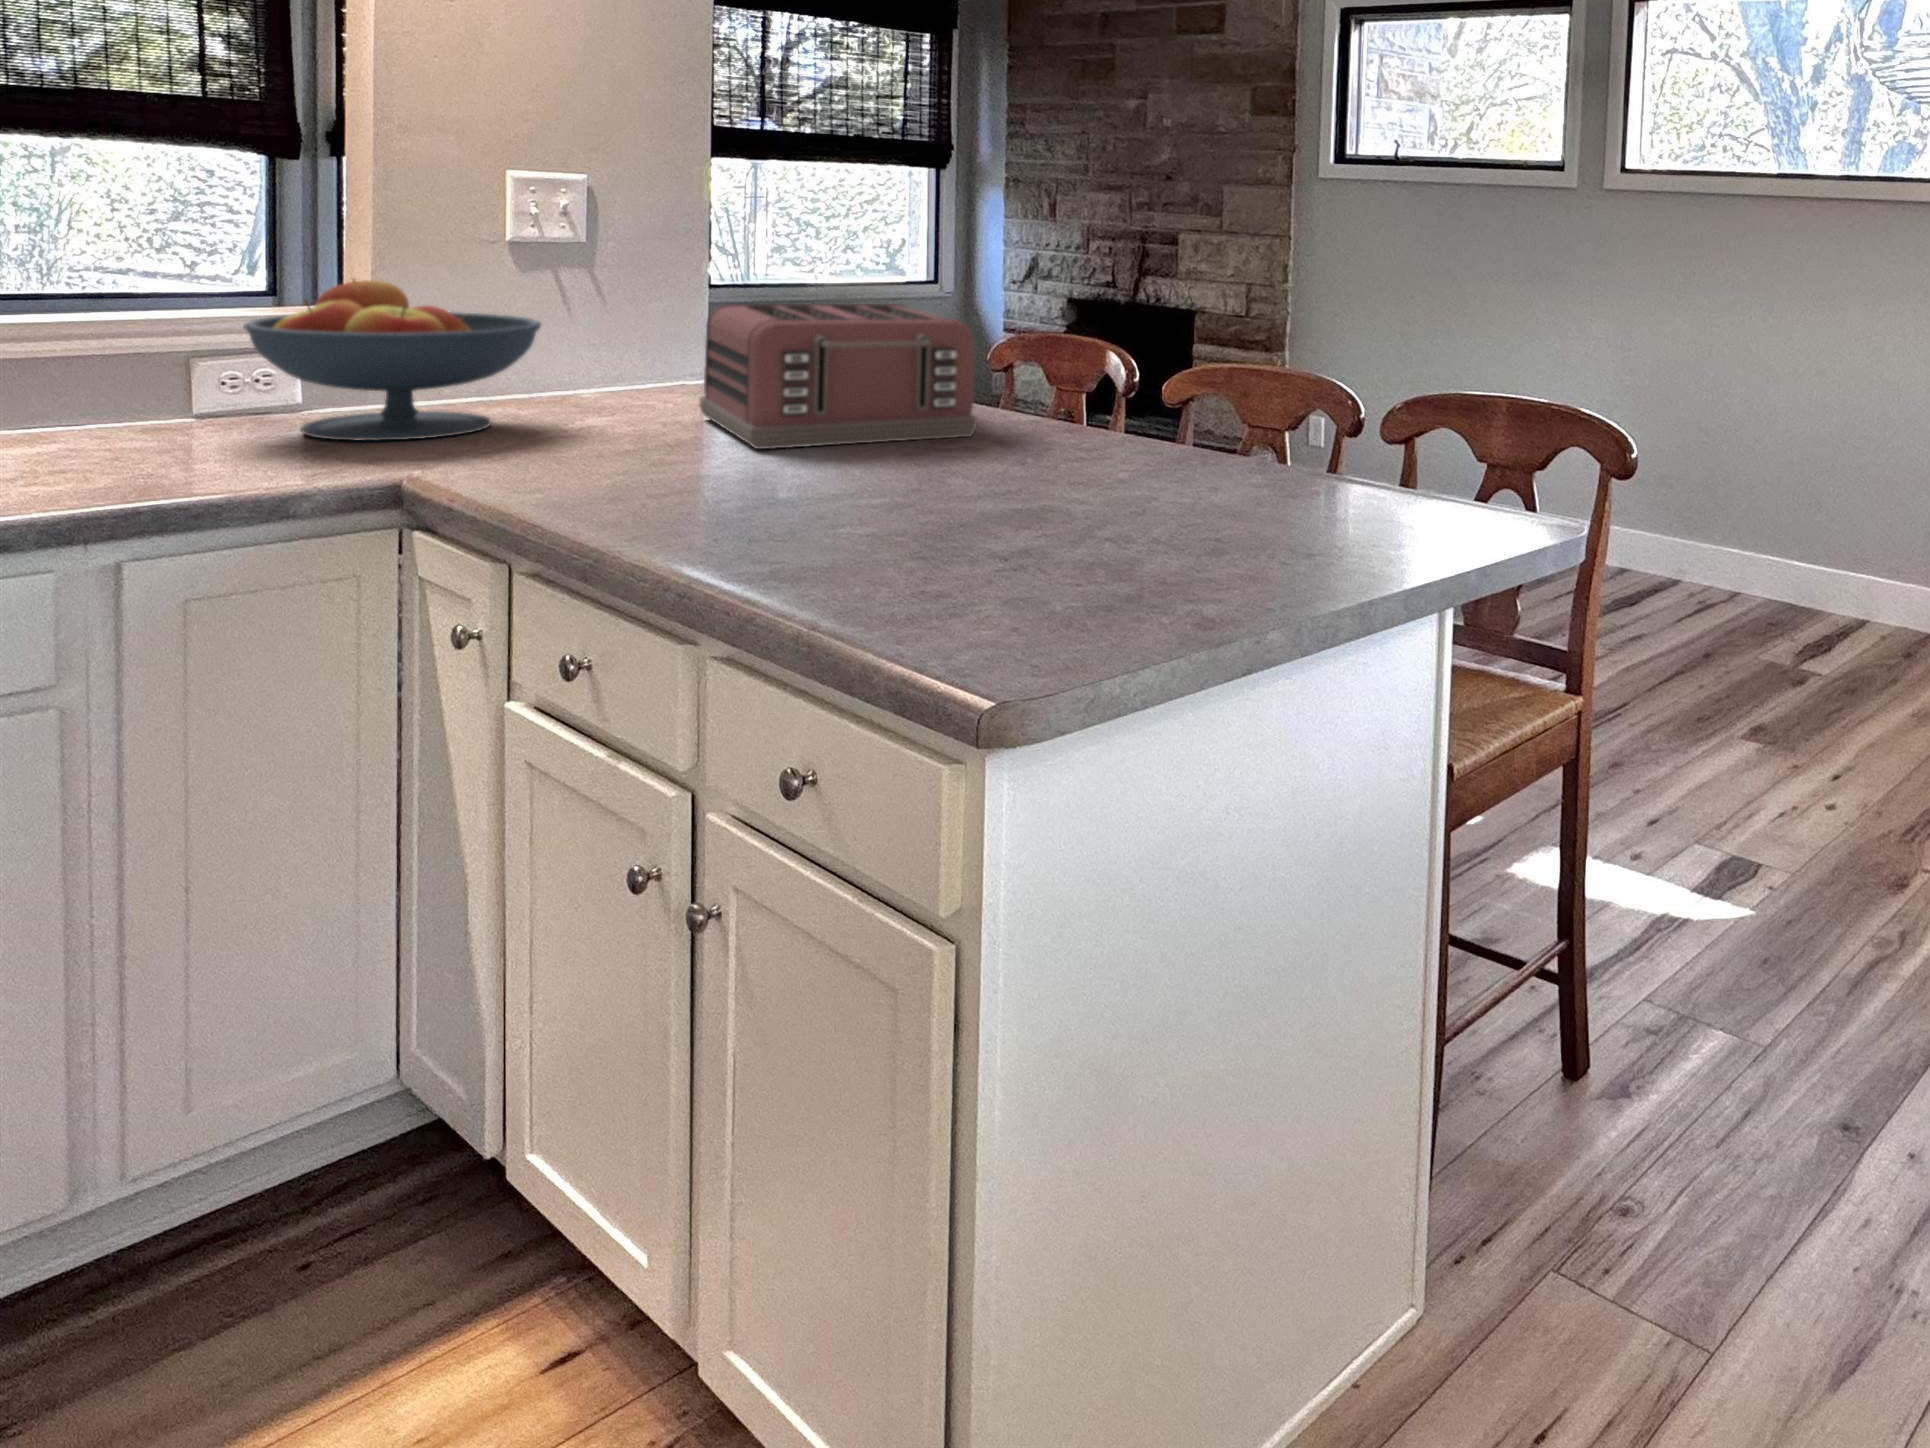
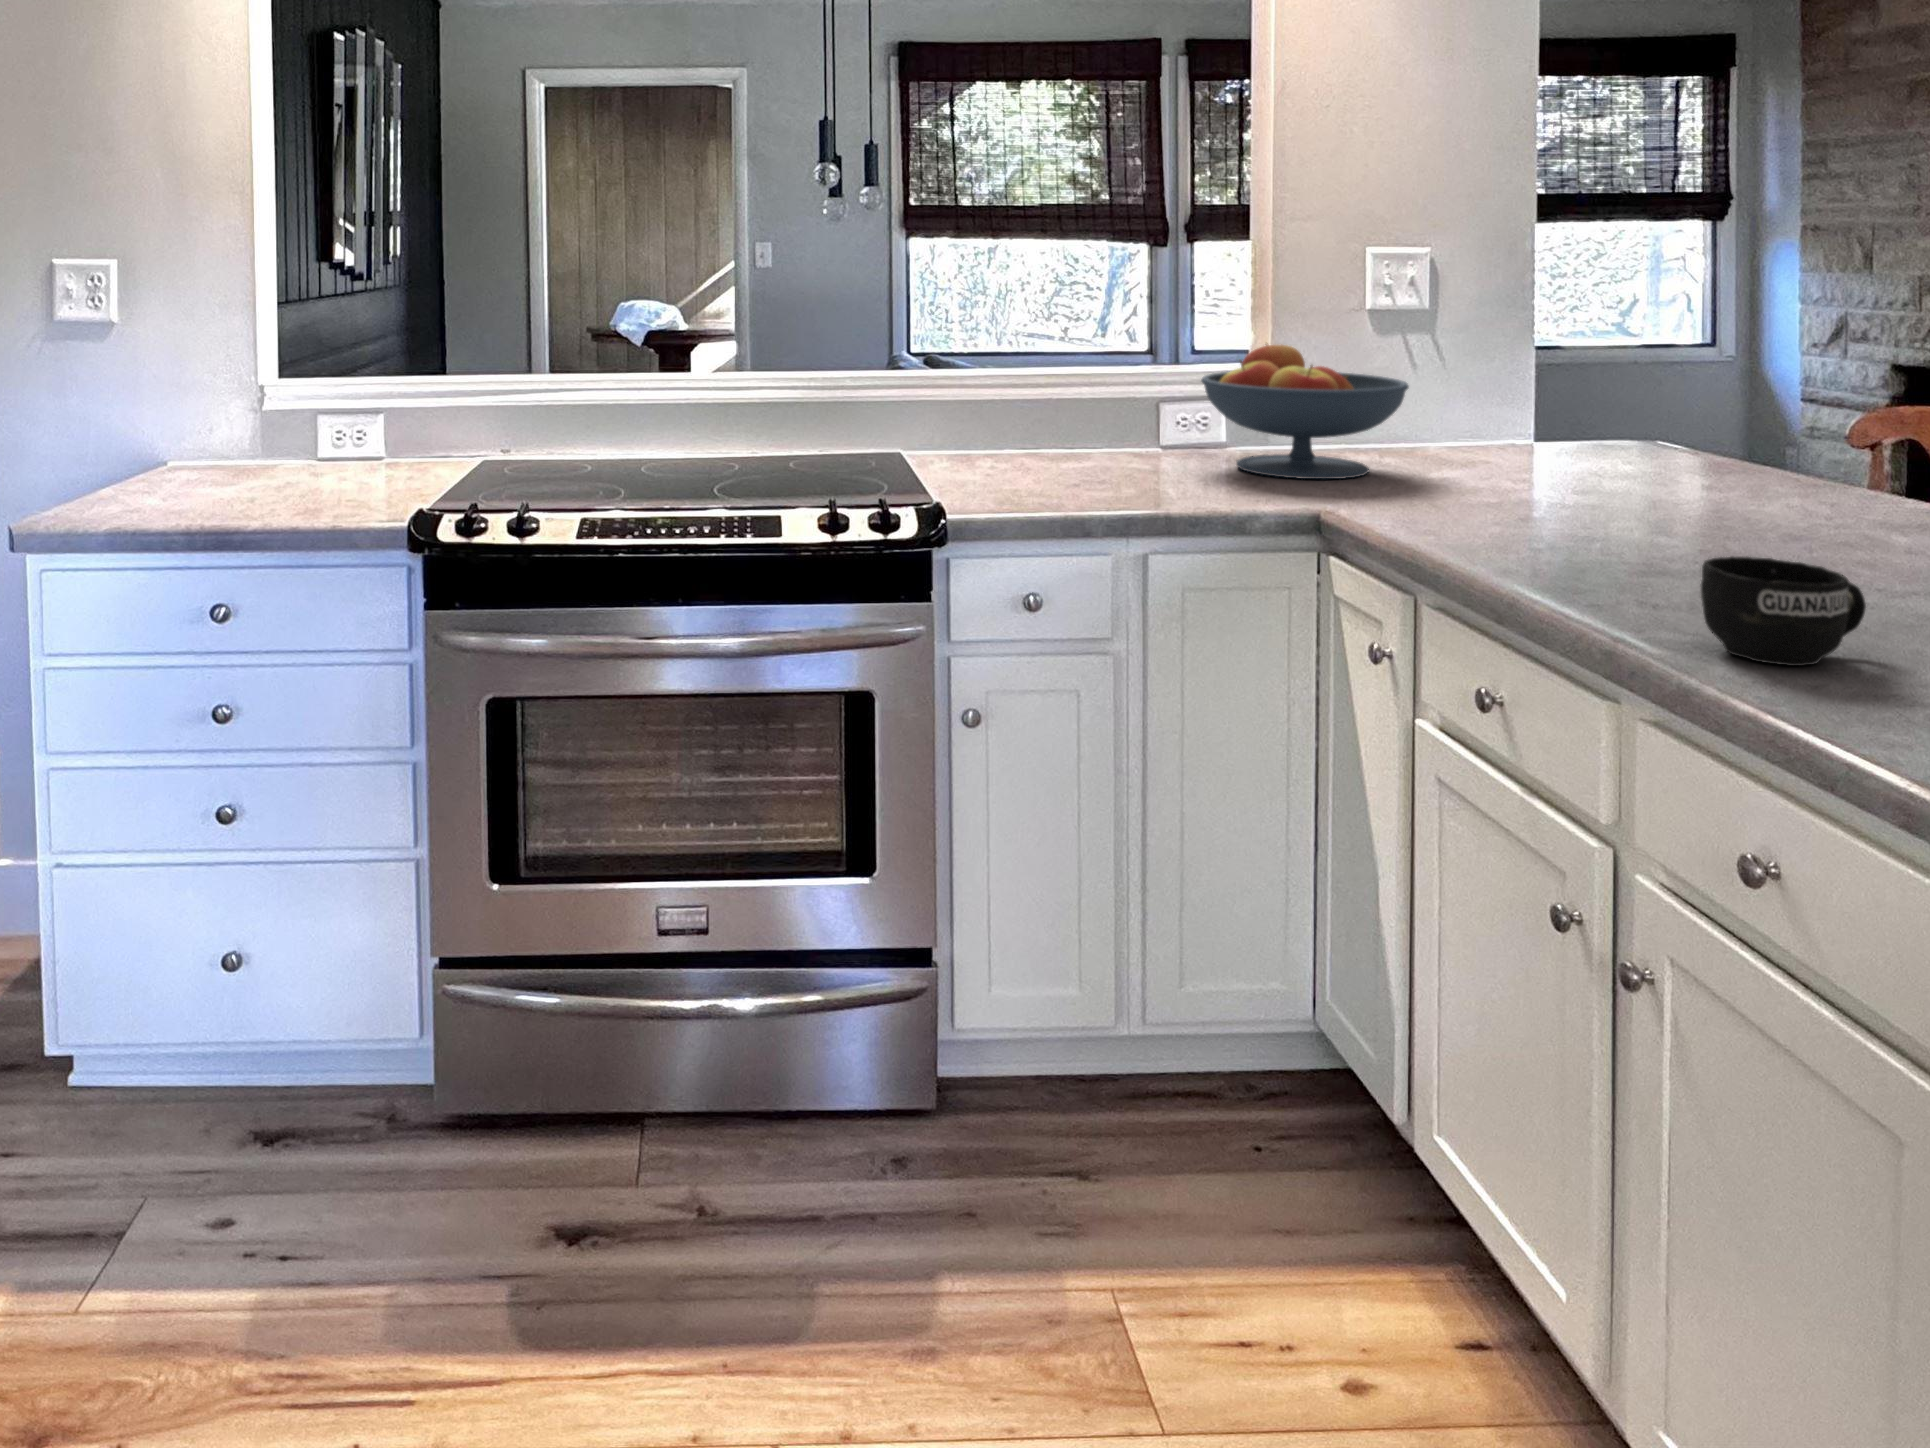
toaster: present [700,304,977,449] -> none [1546,370,1867,525]
mug: none [772,478,921,580] -> present [1701,557,1866,666]

